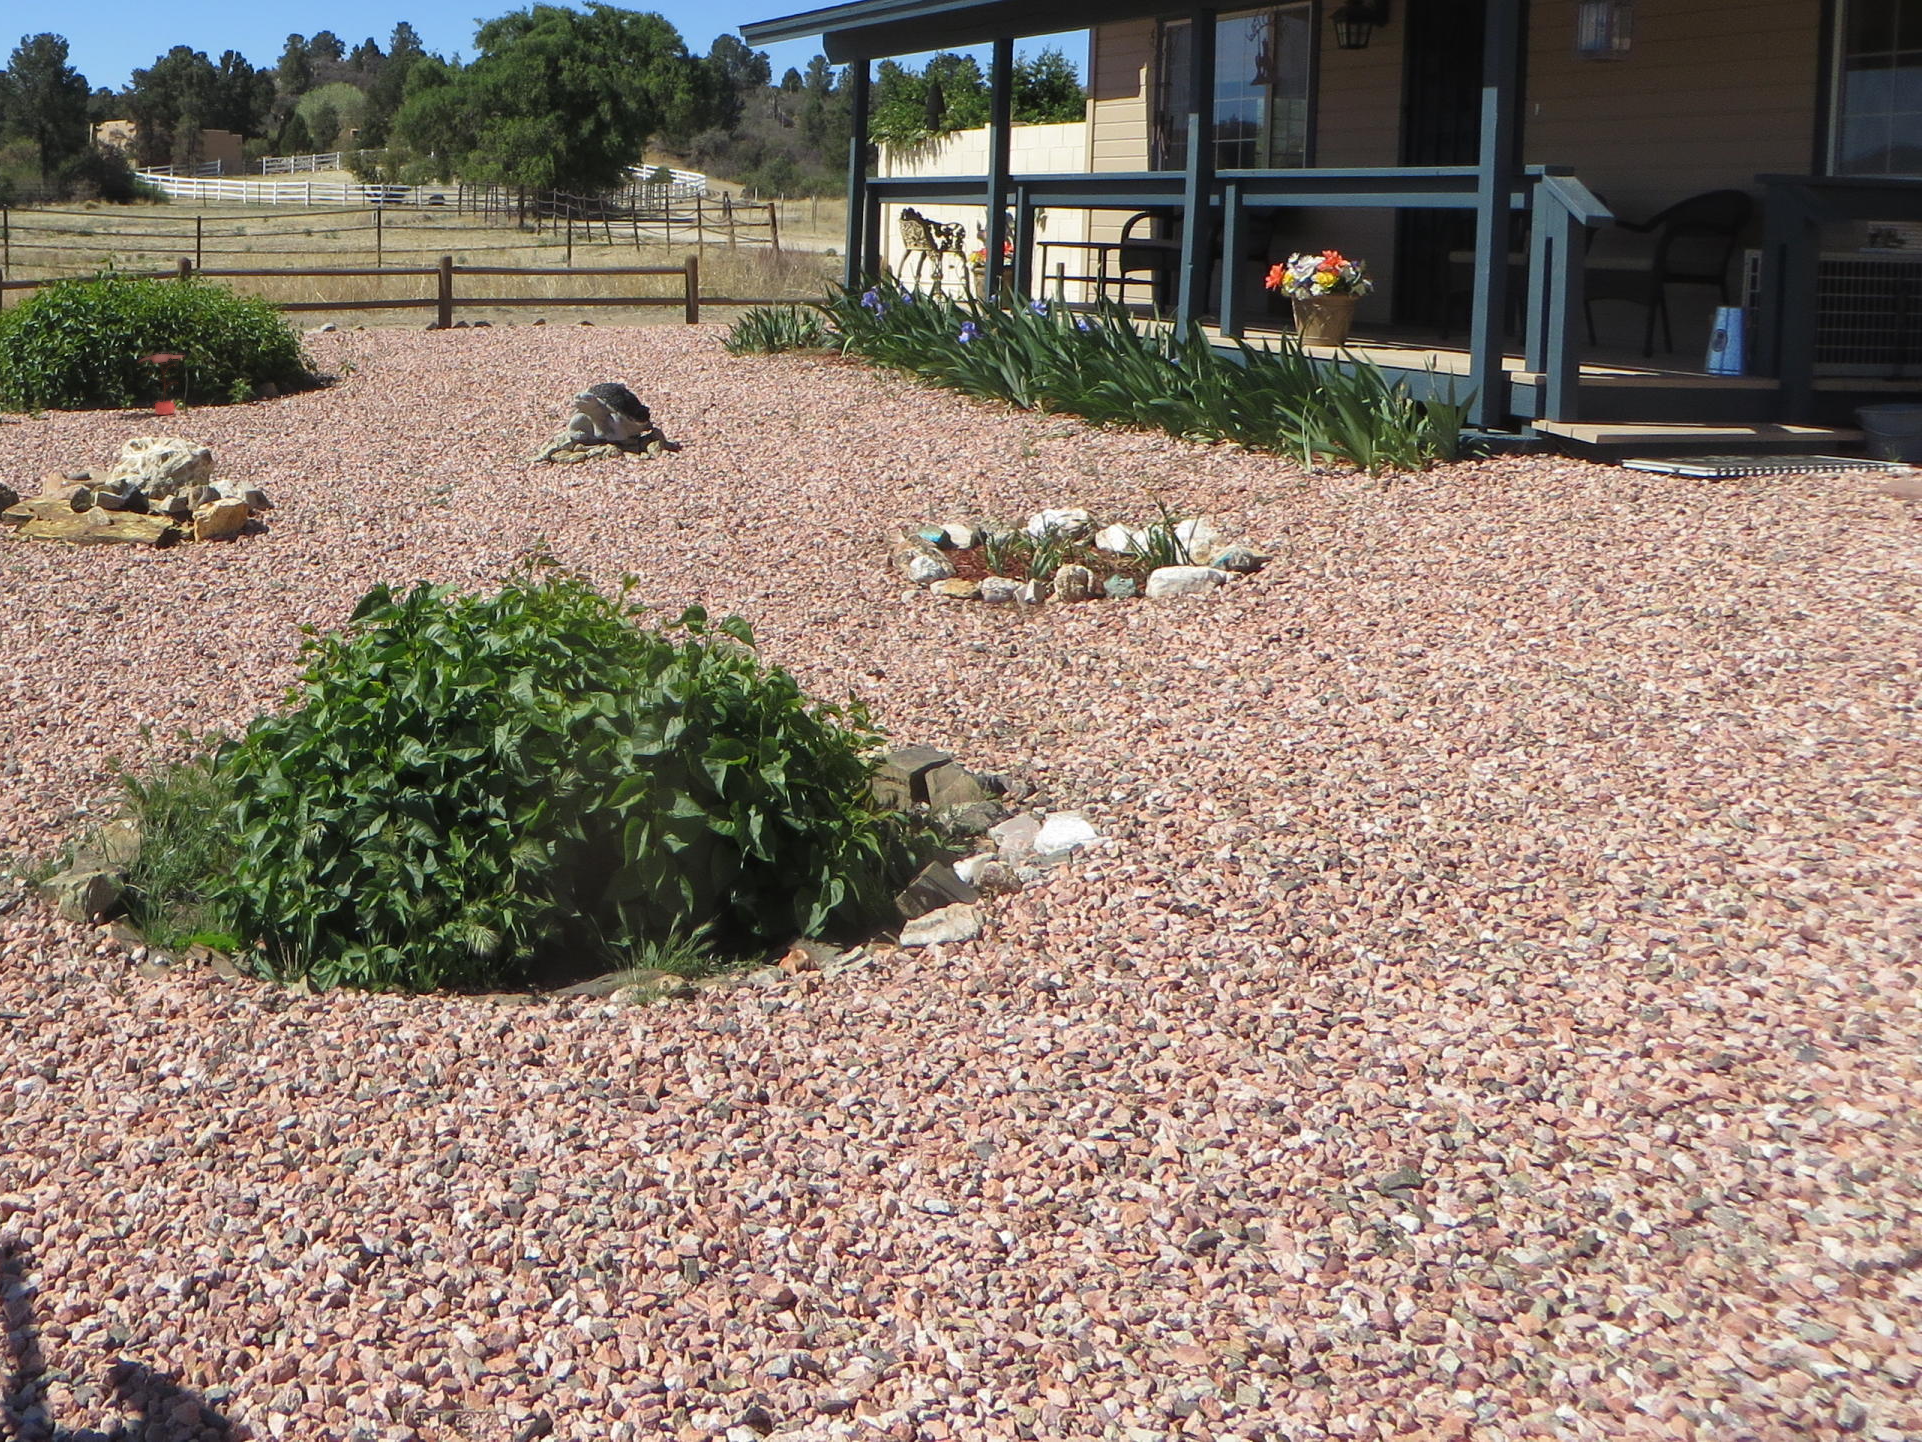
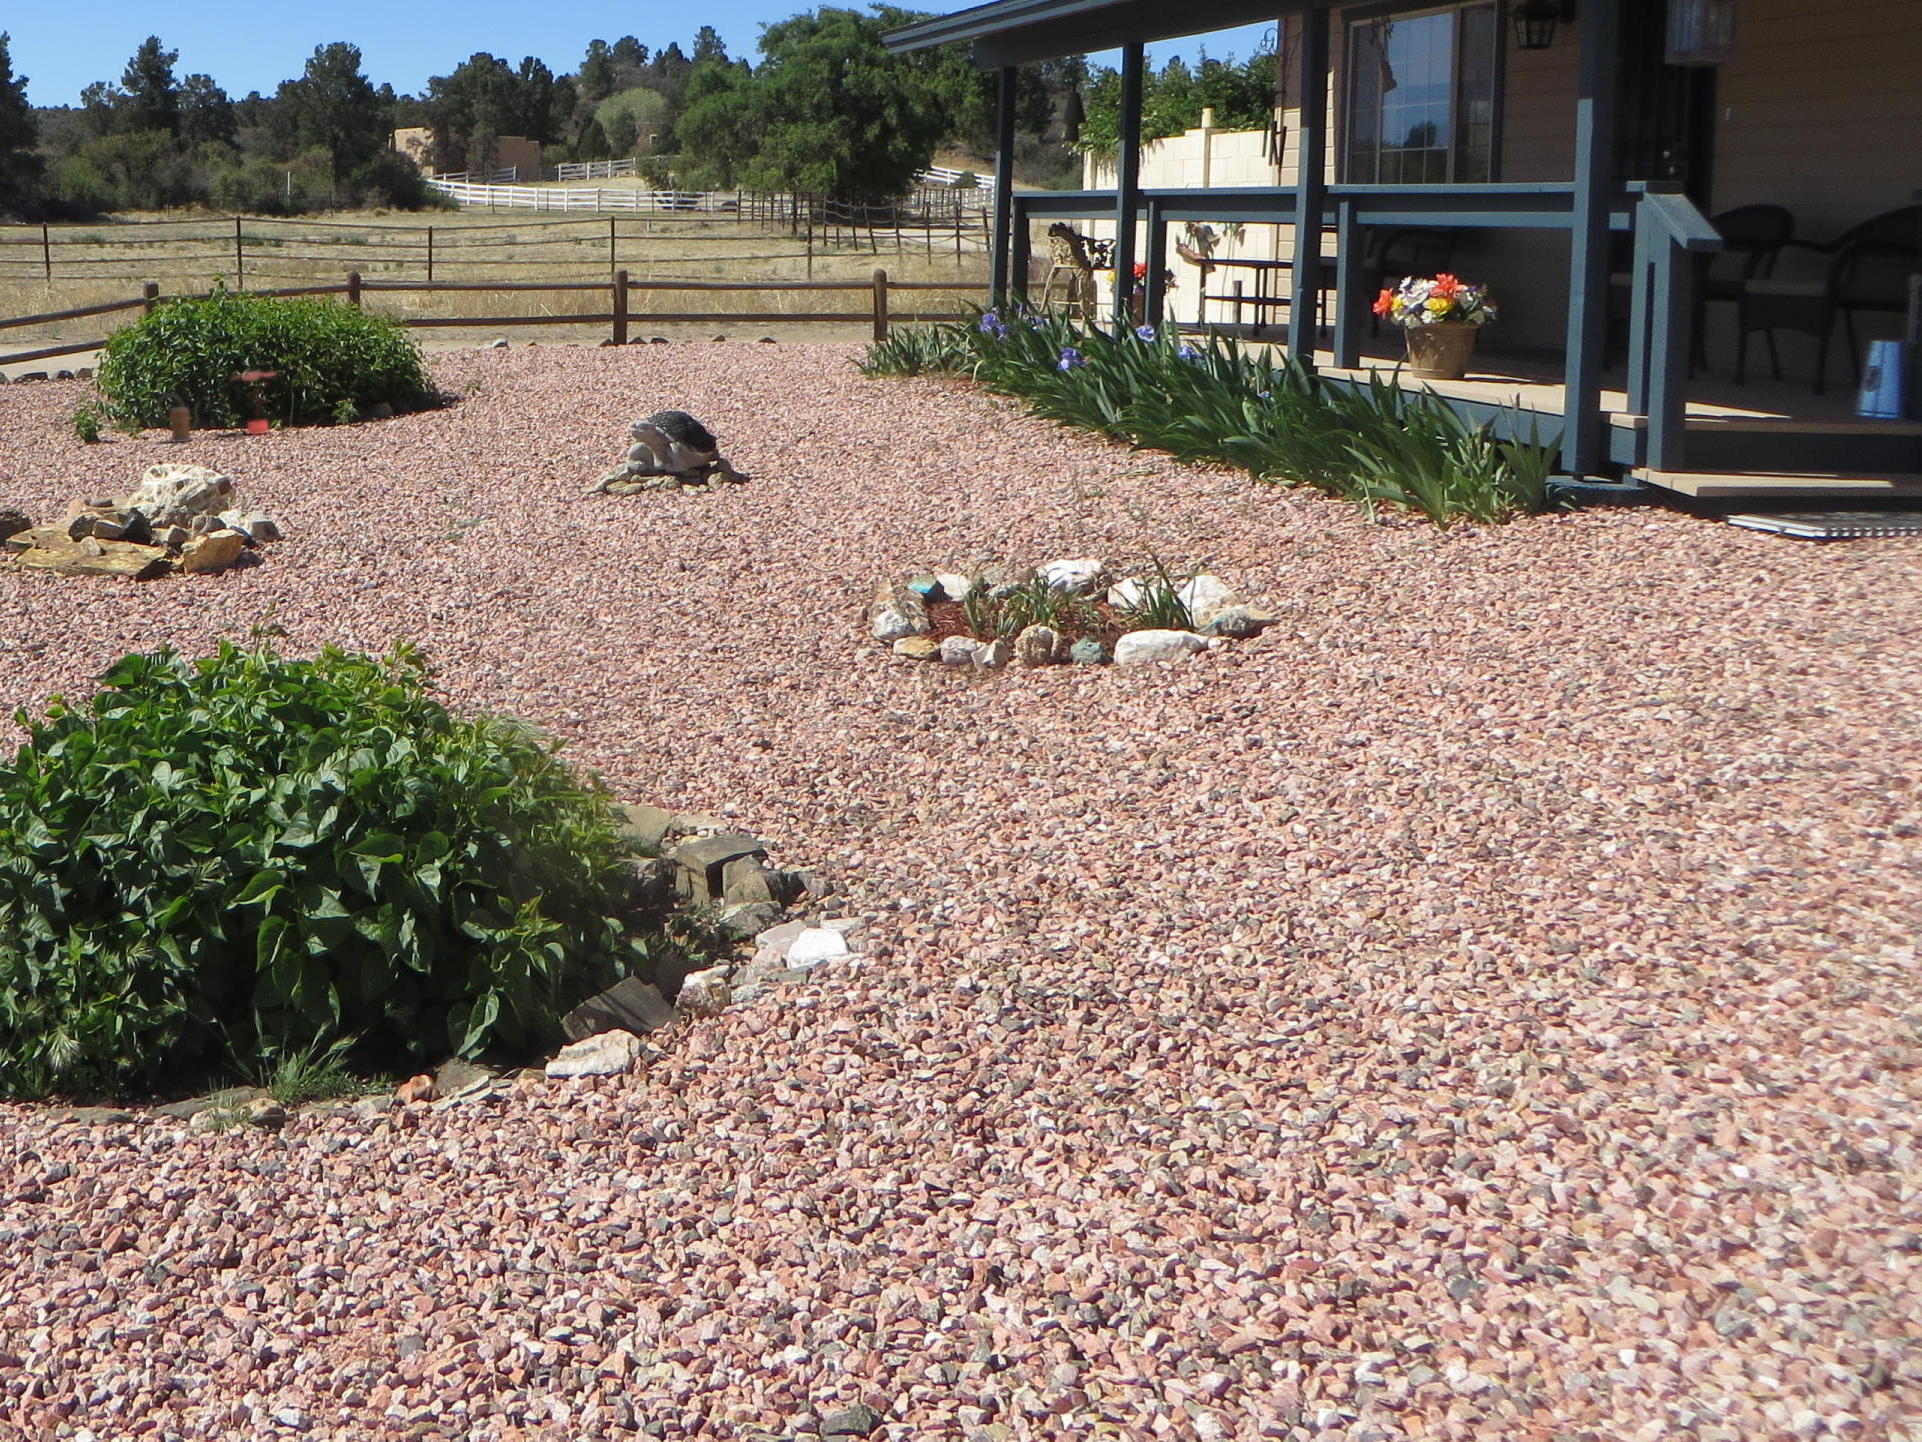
watering can: none [66,376,109,423] -> present [163,395,197,442]

